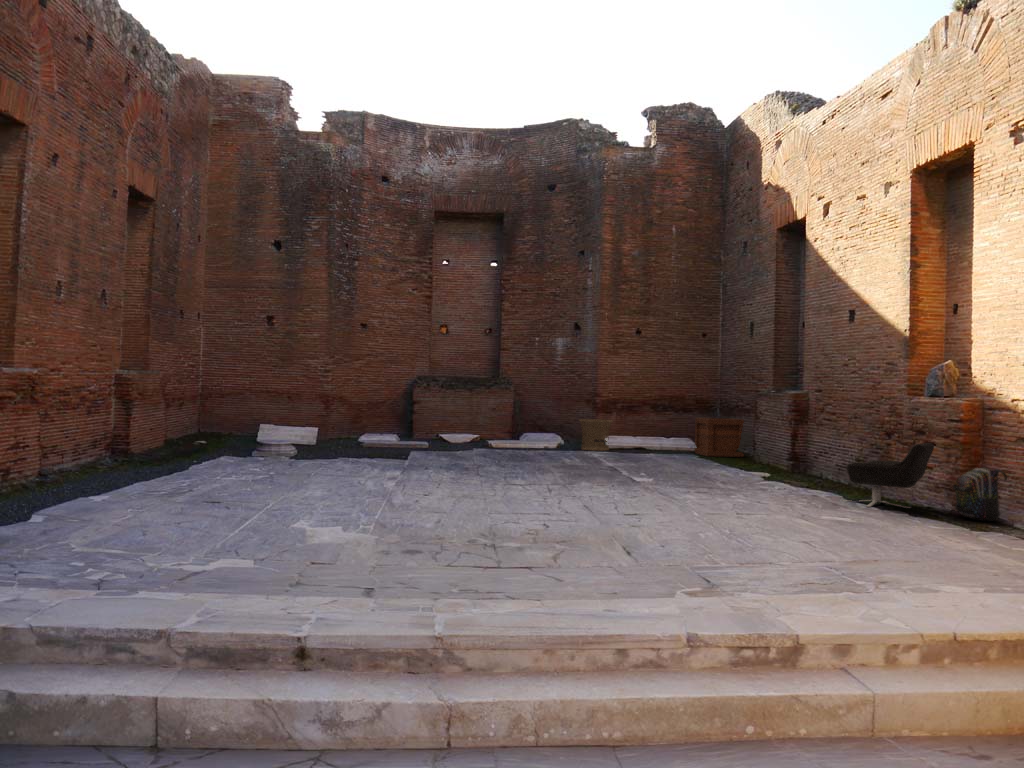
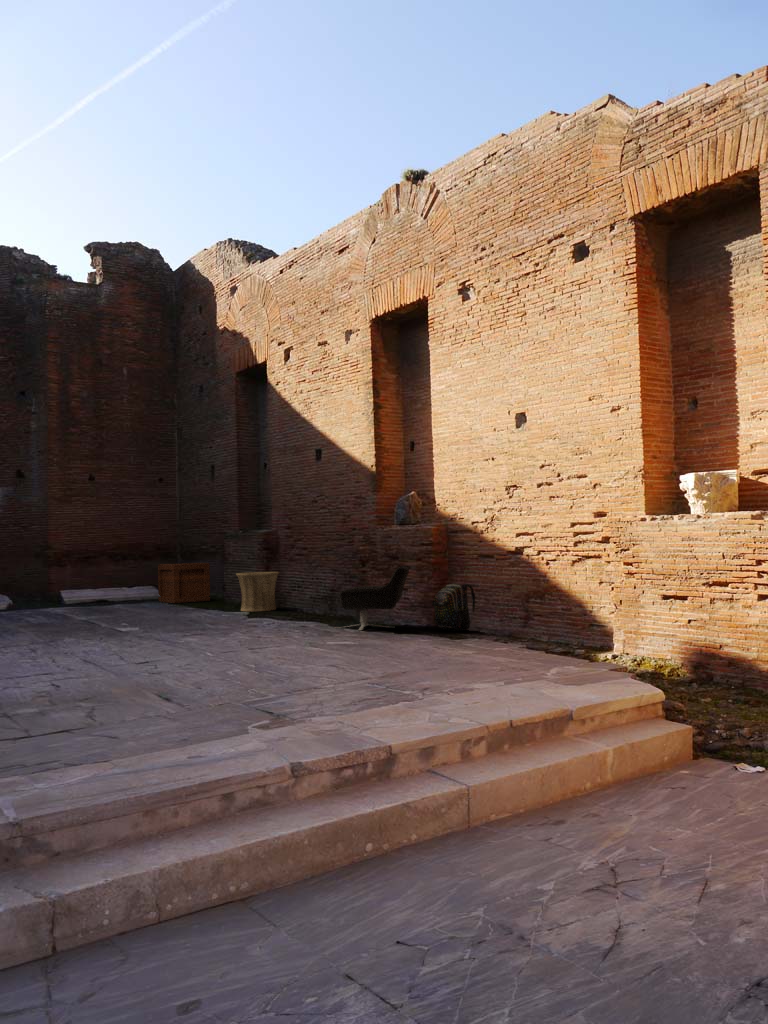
basket: present [579,419,613,451] -> present [236,572,279,611]

